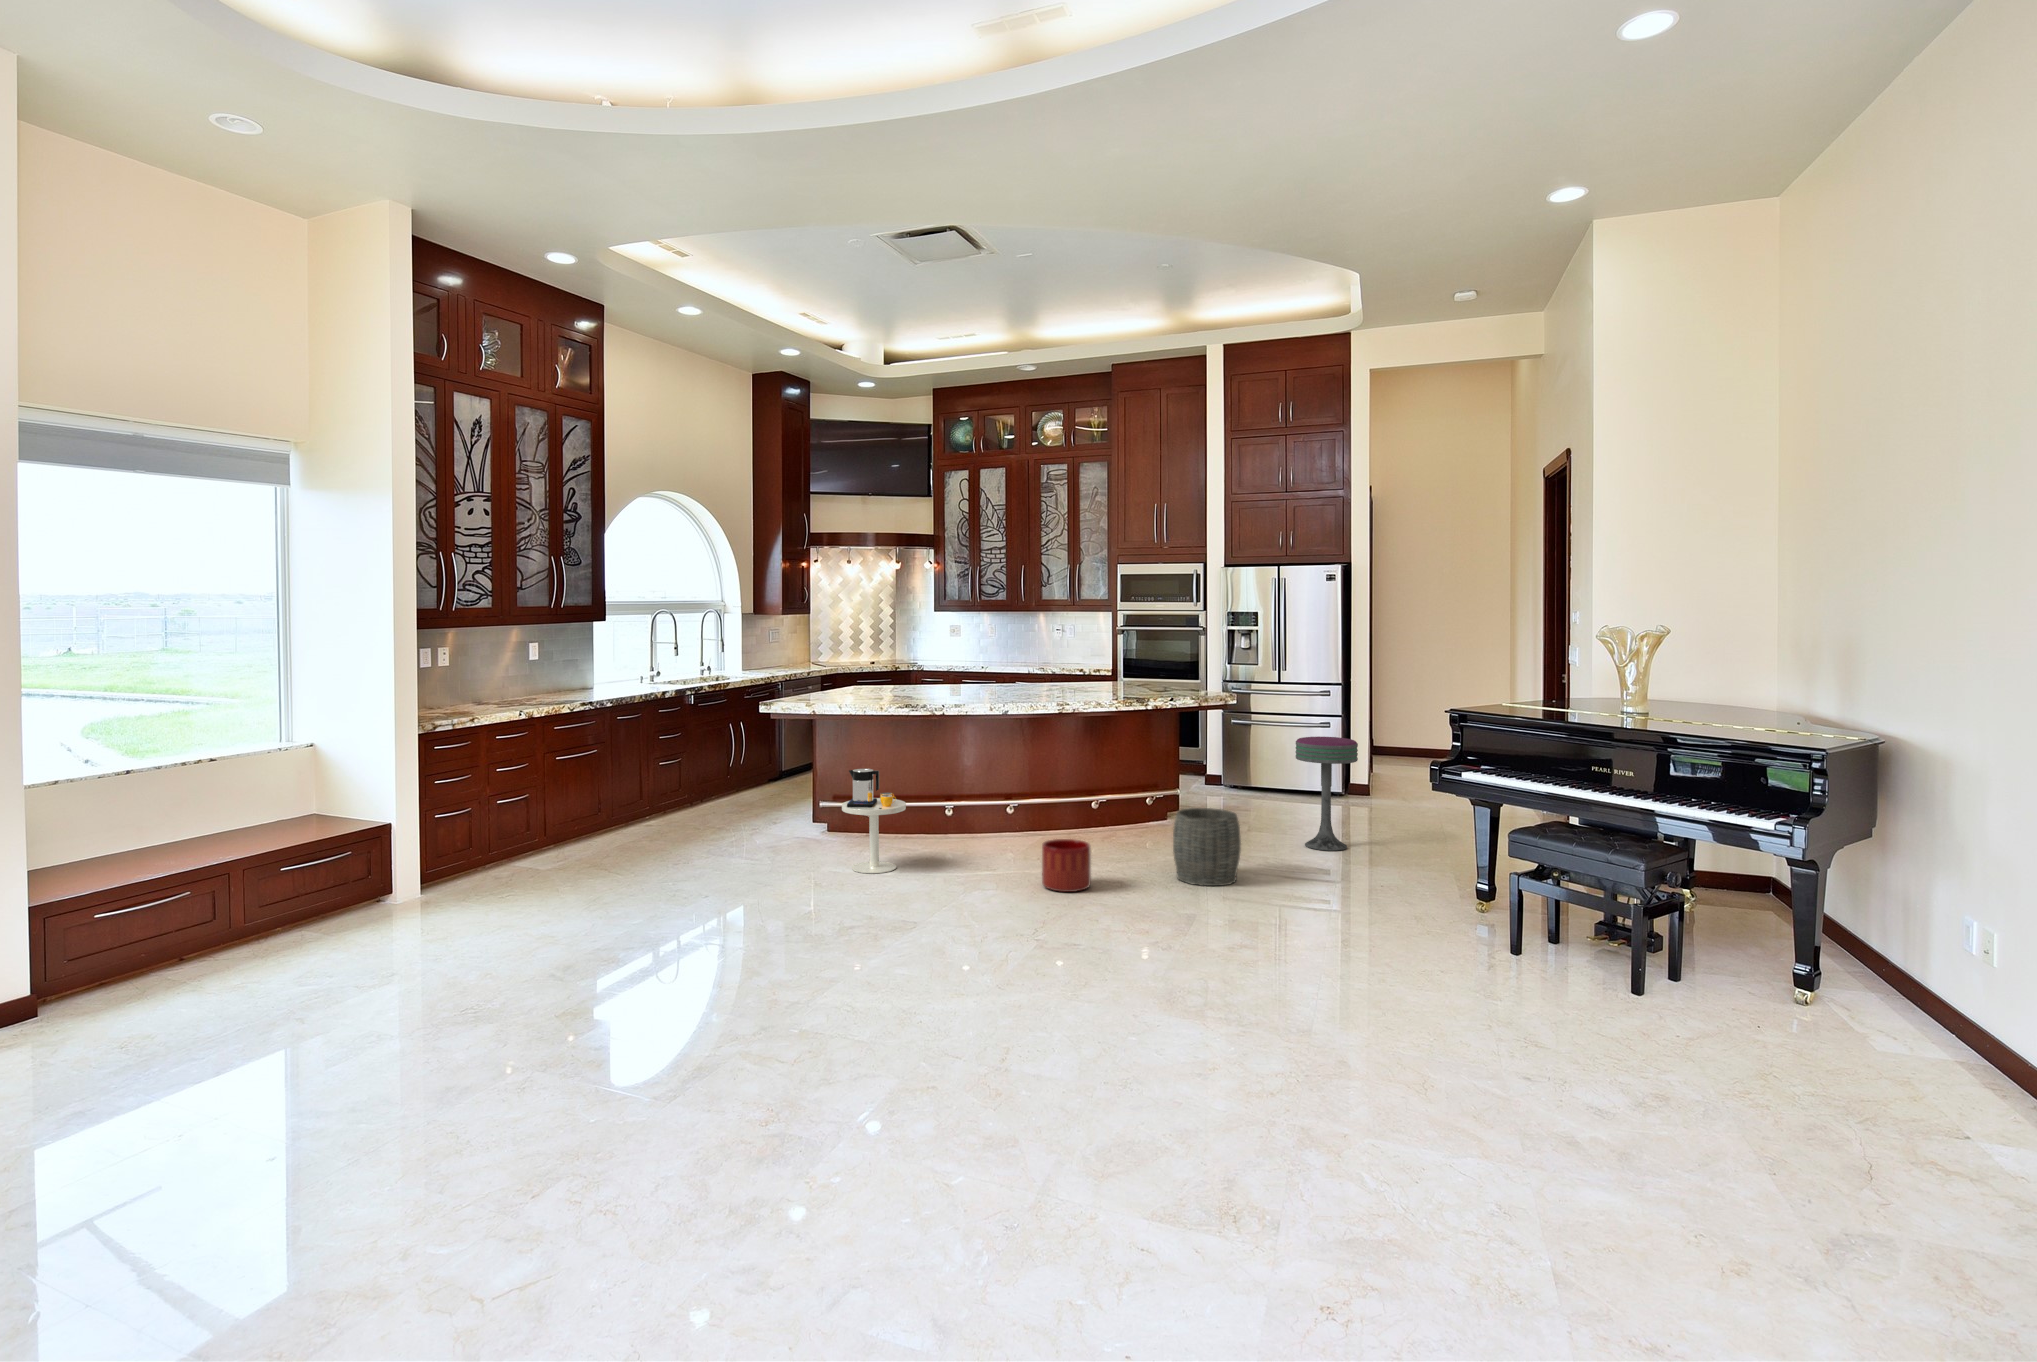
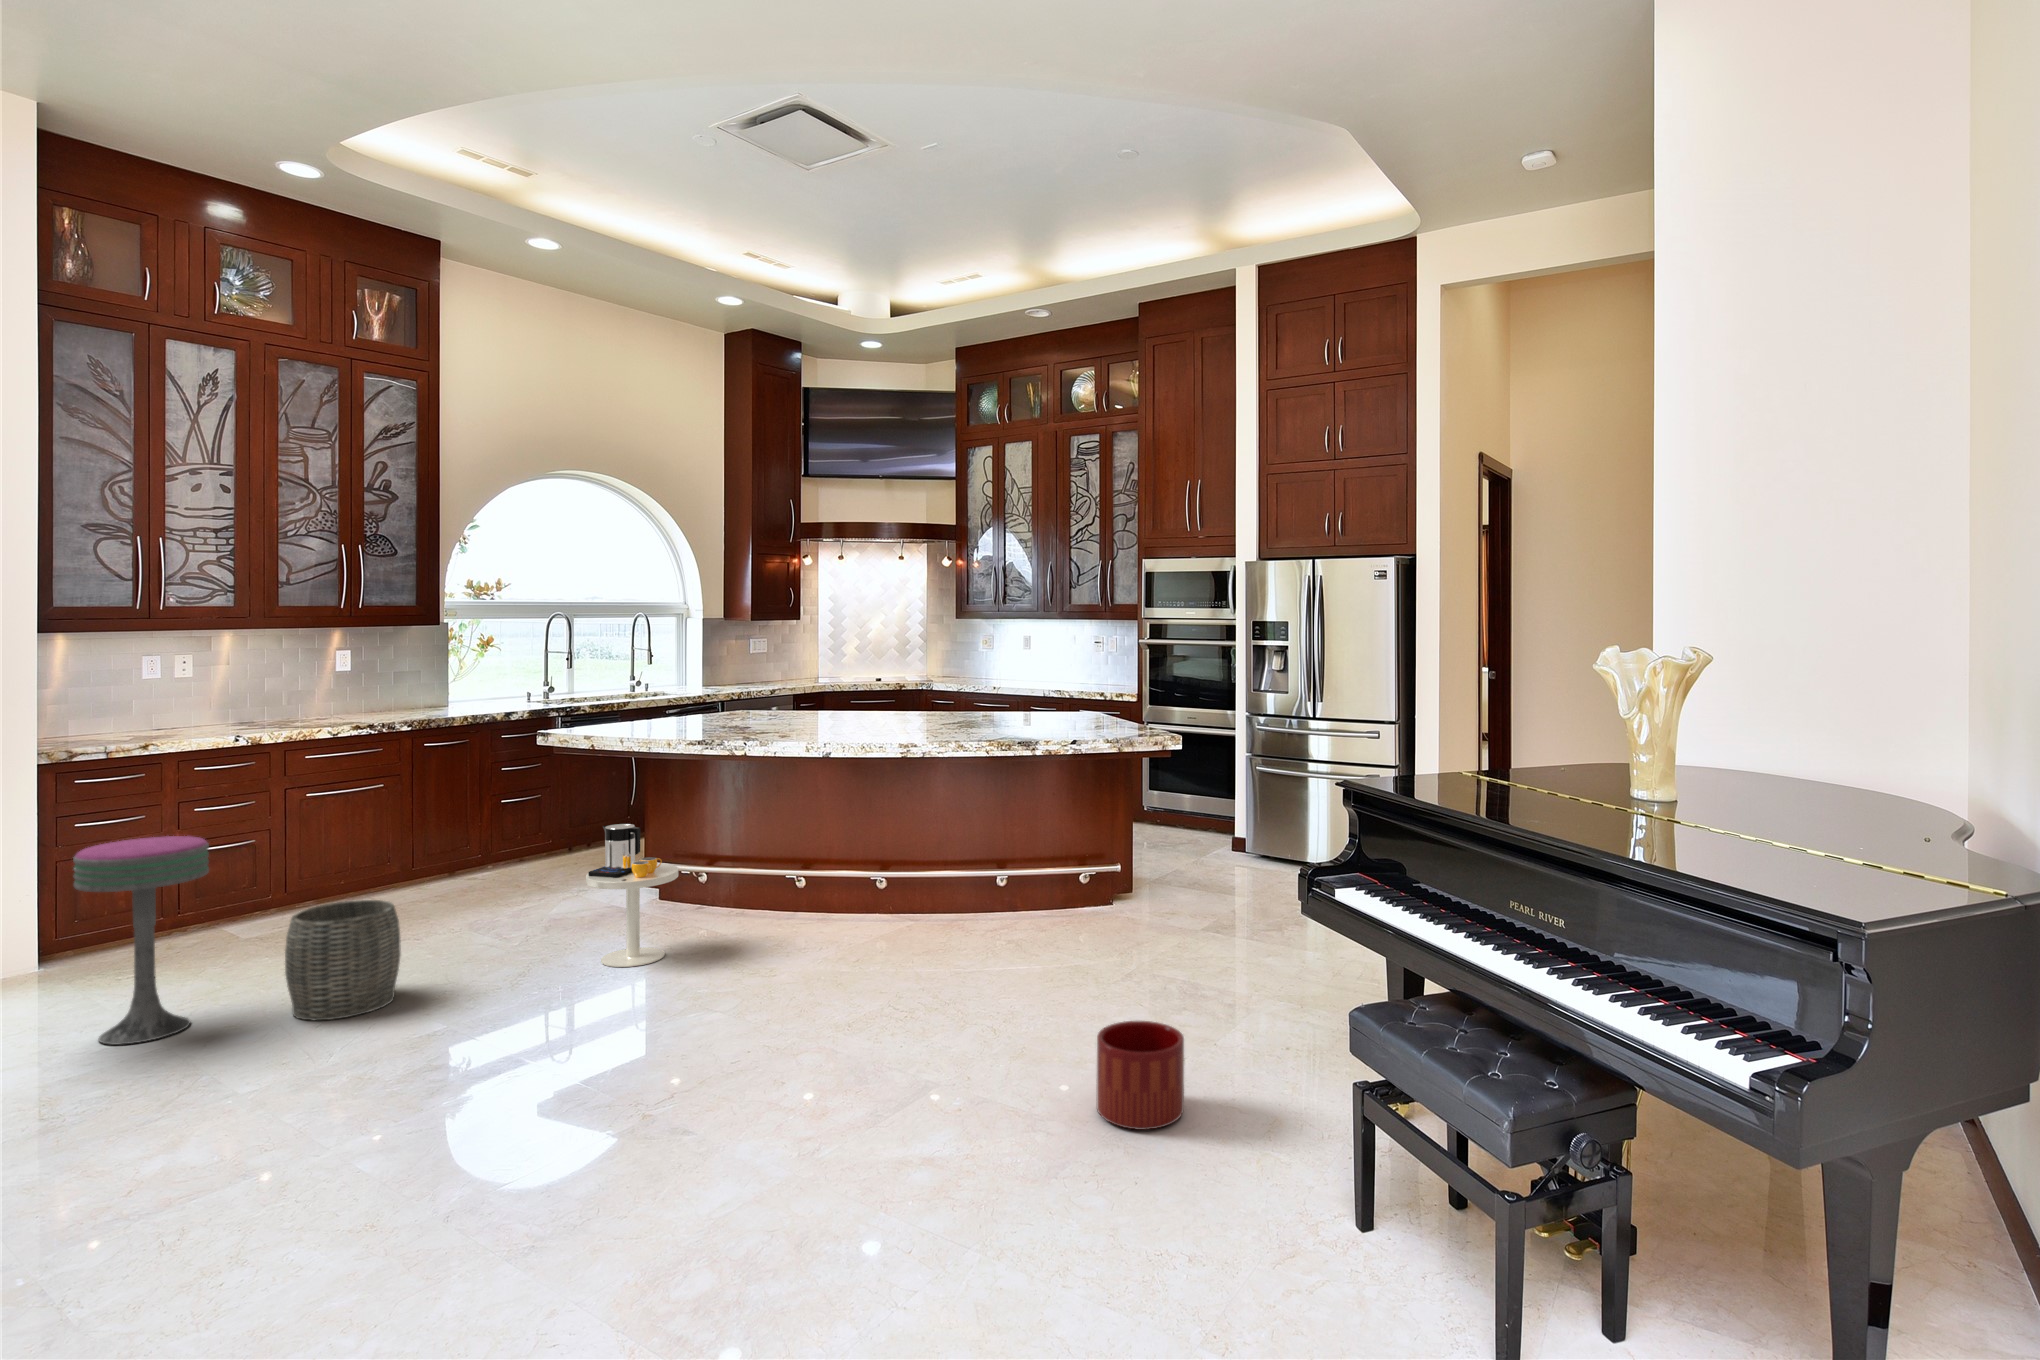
bar stool: present [1296,737,1358,851] -> present [73,836,209,1045]
woven basket: present [1173,808,1241,886] -> present [285,900,401,1020]
planter: present [1042,839,1091,892] -> present [1096,1021,1184,1130]

